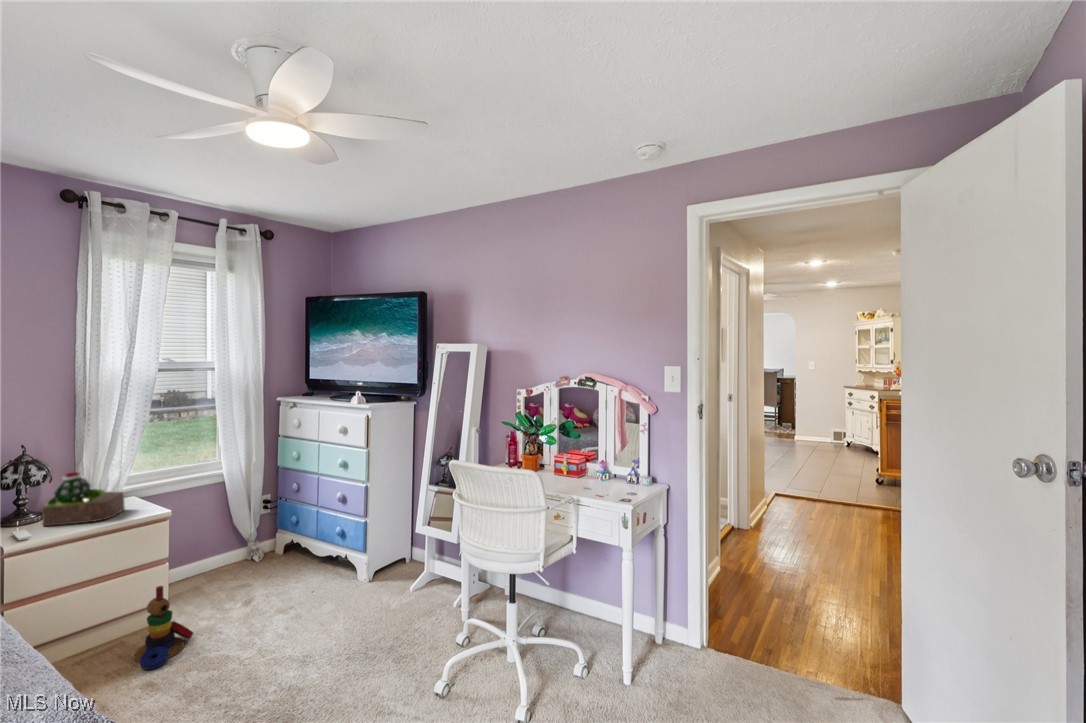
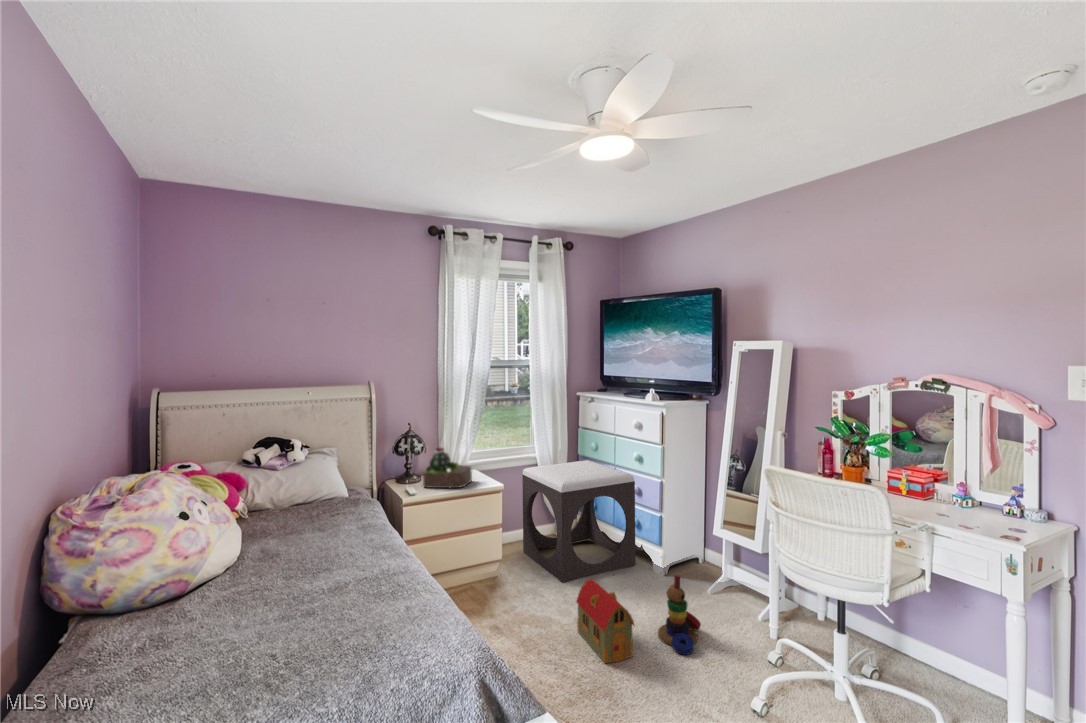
footstool: none [202,471,339,611] -> present [522,460,635,583]
stacking toy: present [134,586,193,670] -> present [658,575,701,655]
toy house: none [257,600,322,689] -> present [576,579,635,663]

